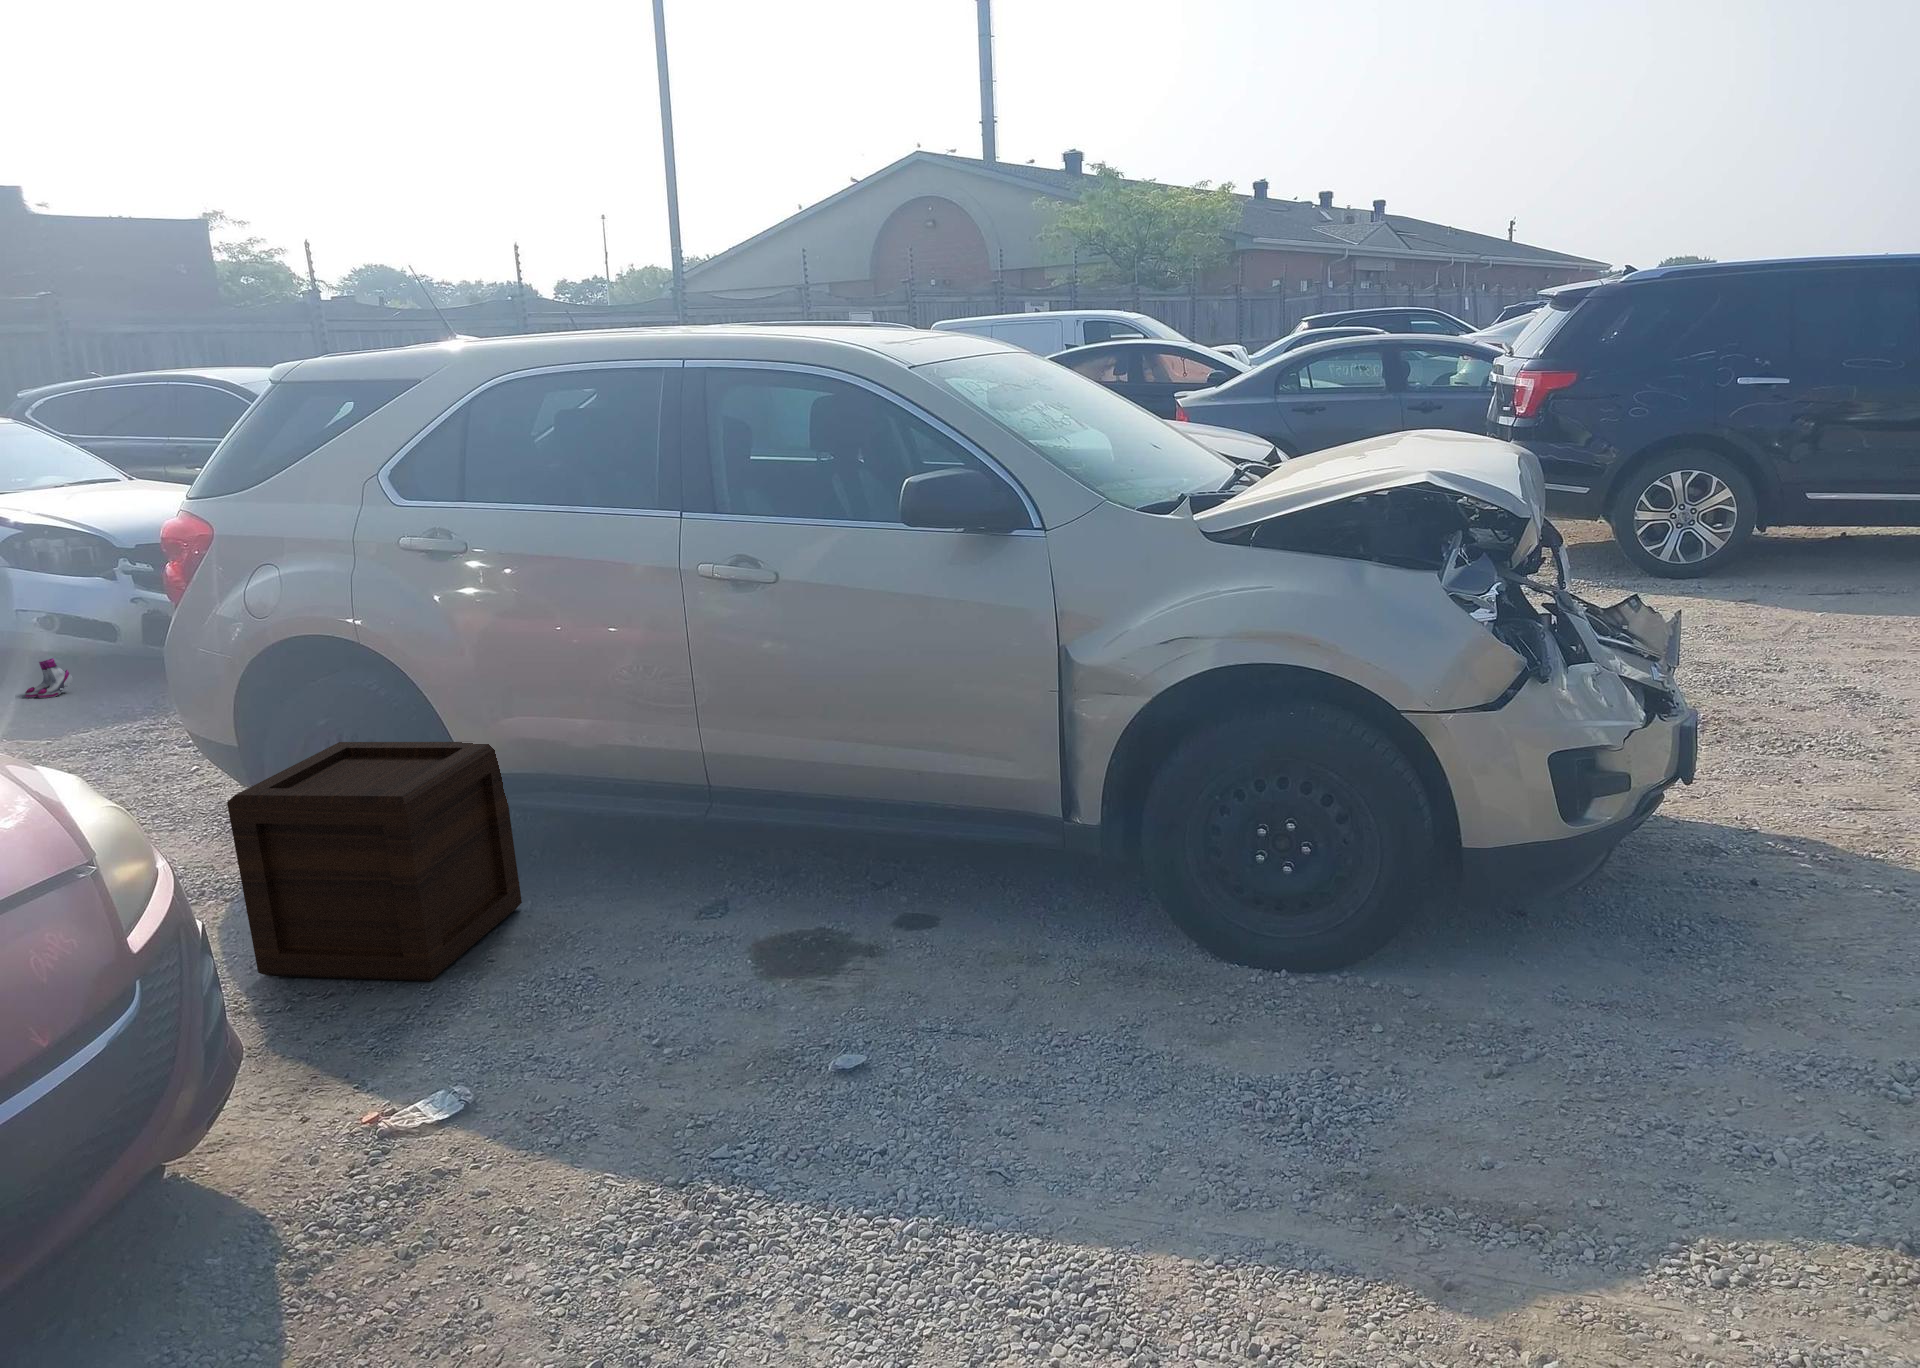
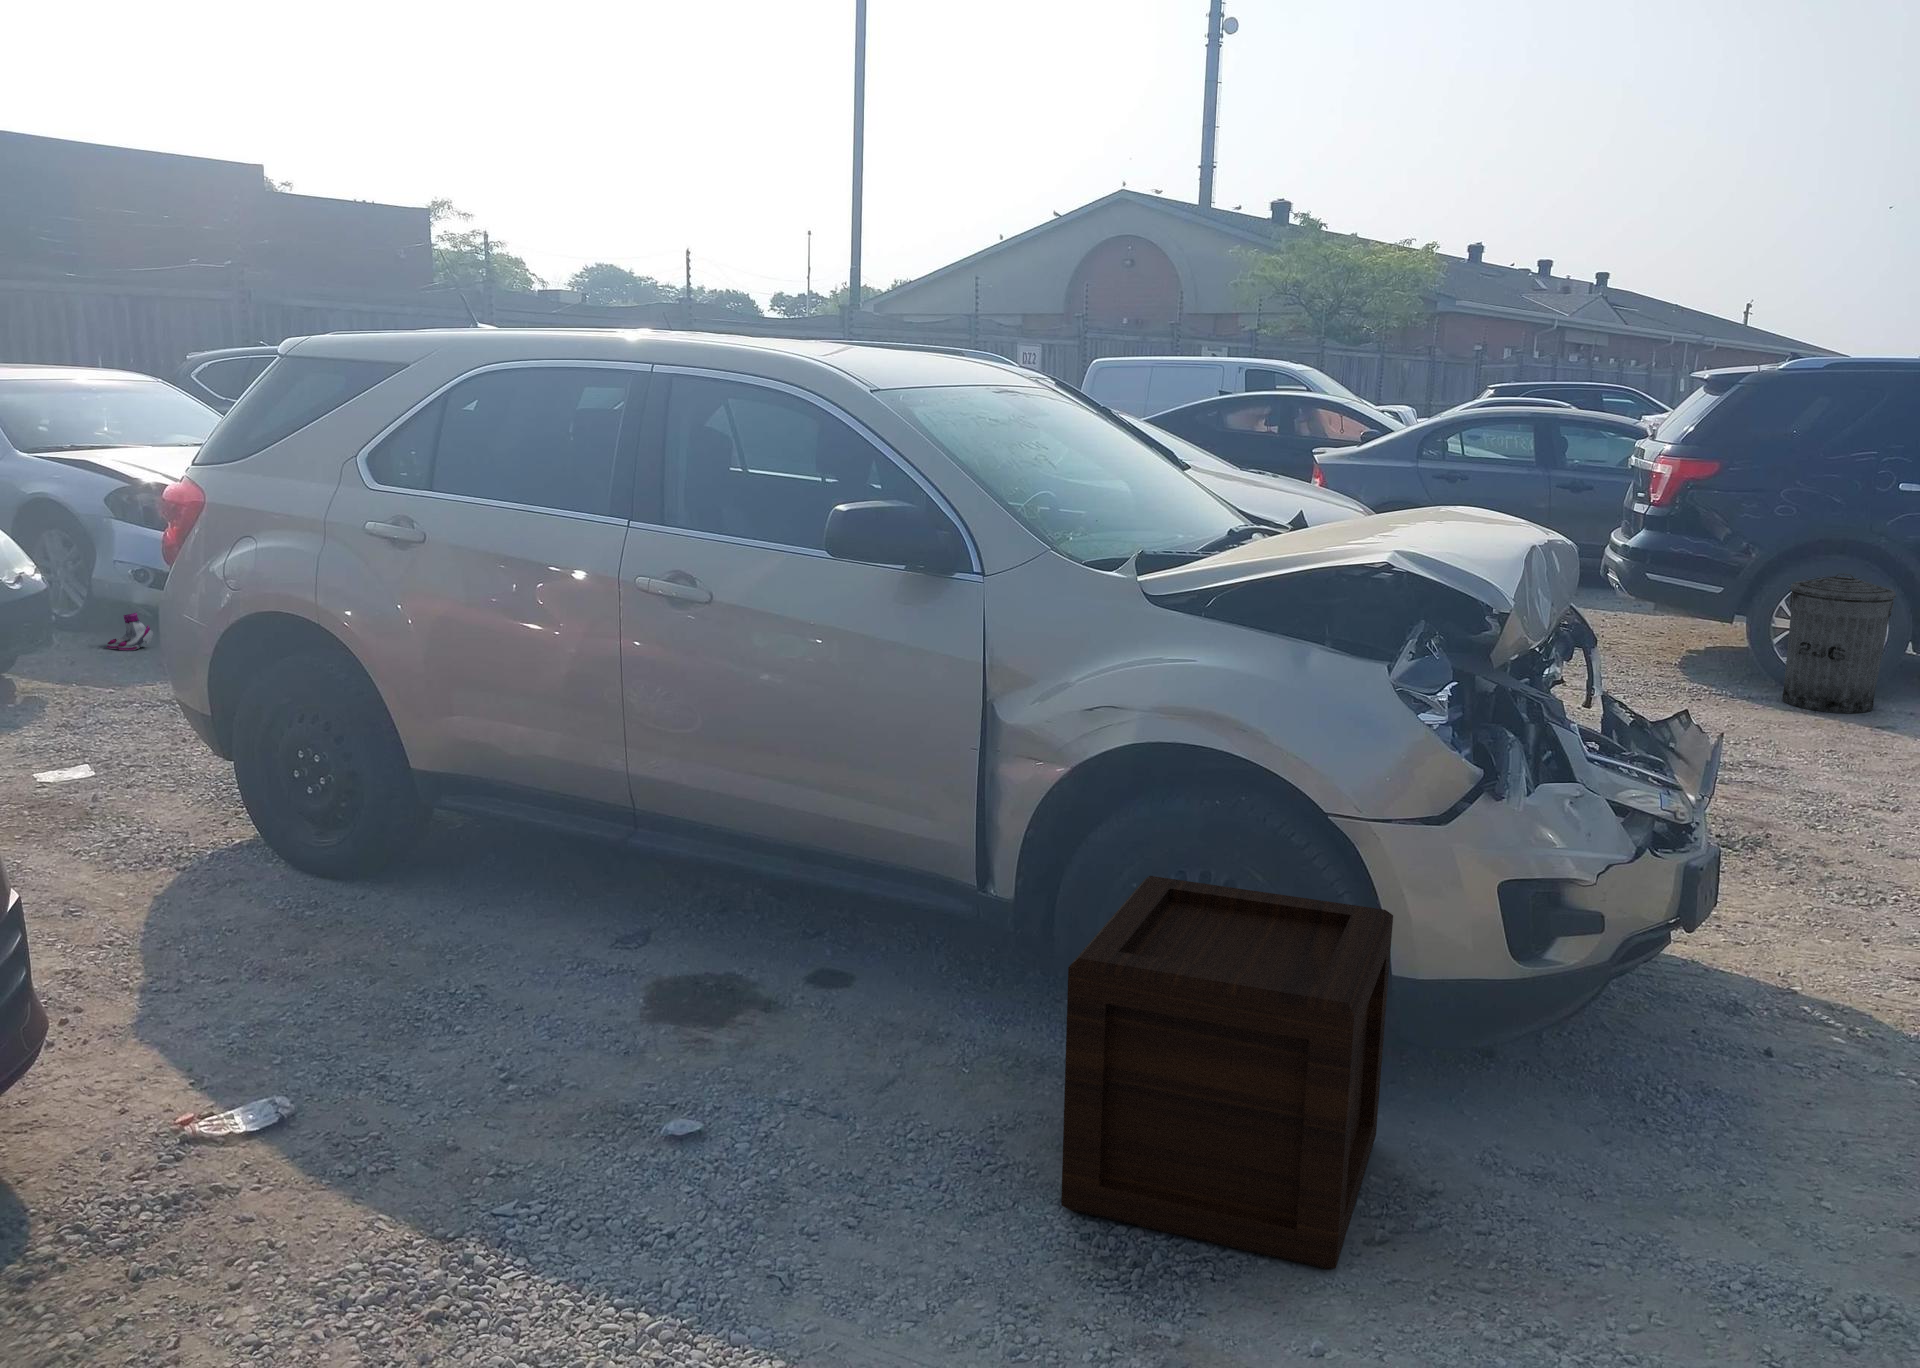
trash can: none [1649,466,1742,591] -> present [1782,573,1896,713]
wooden crate: present [227,742,522,981] -> present [1061,876,1393,1269]

